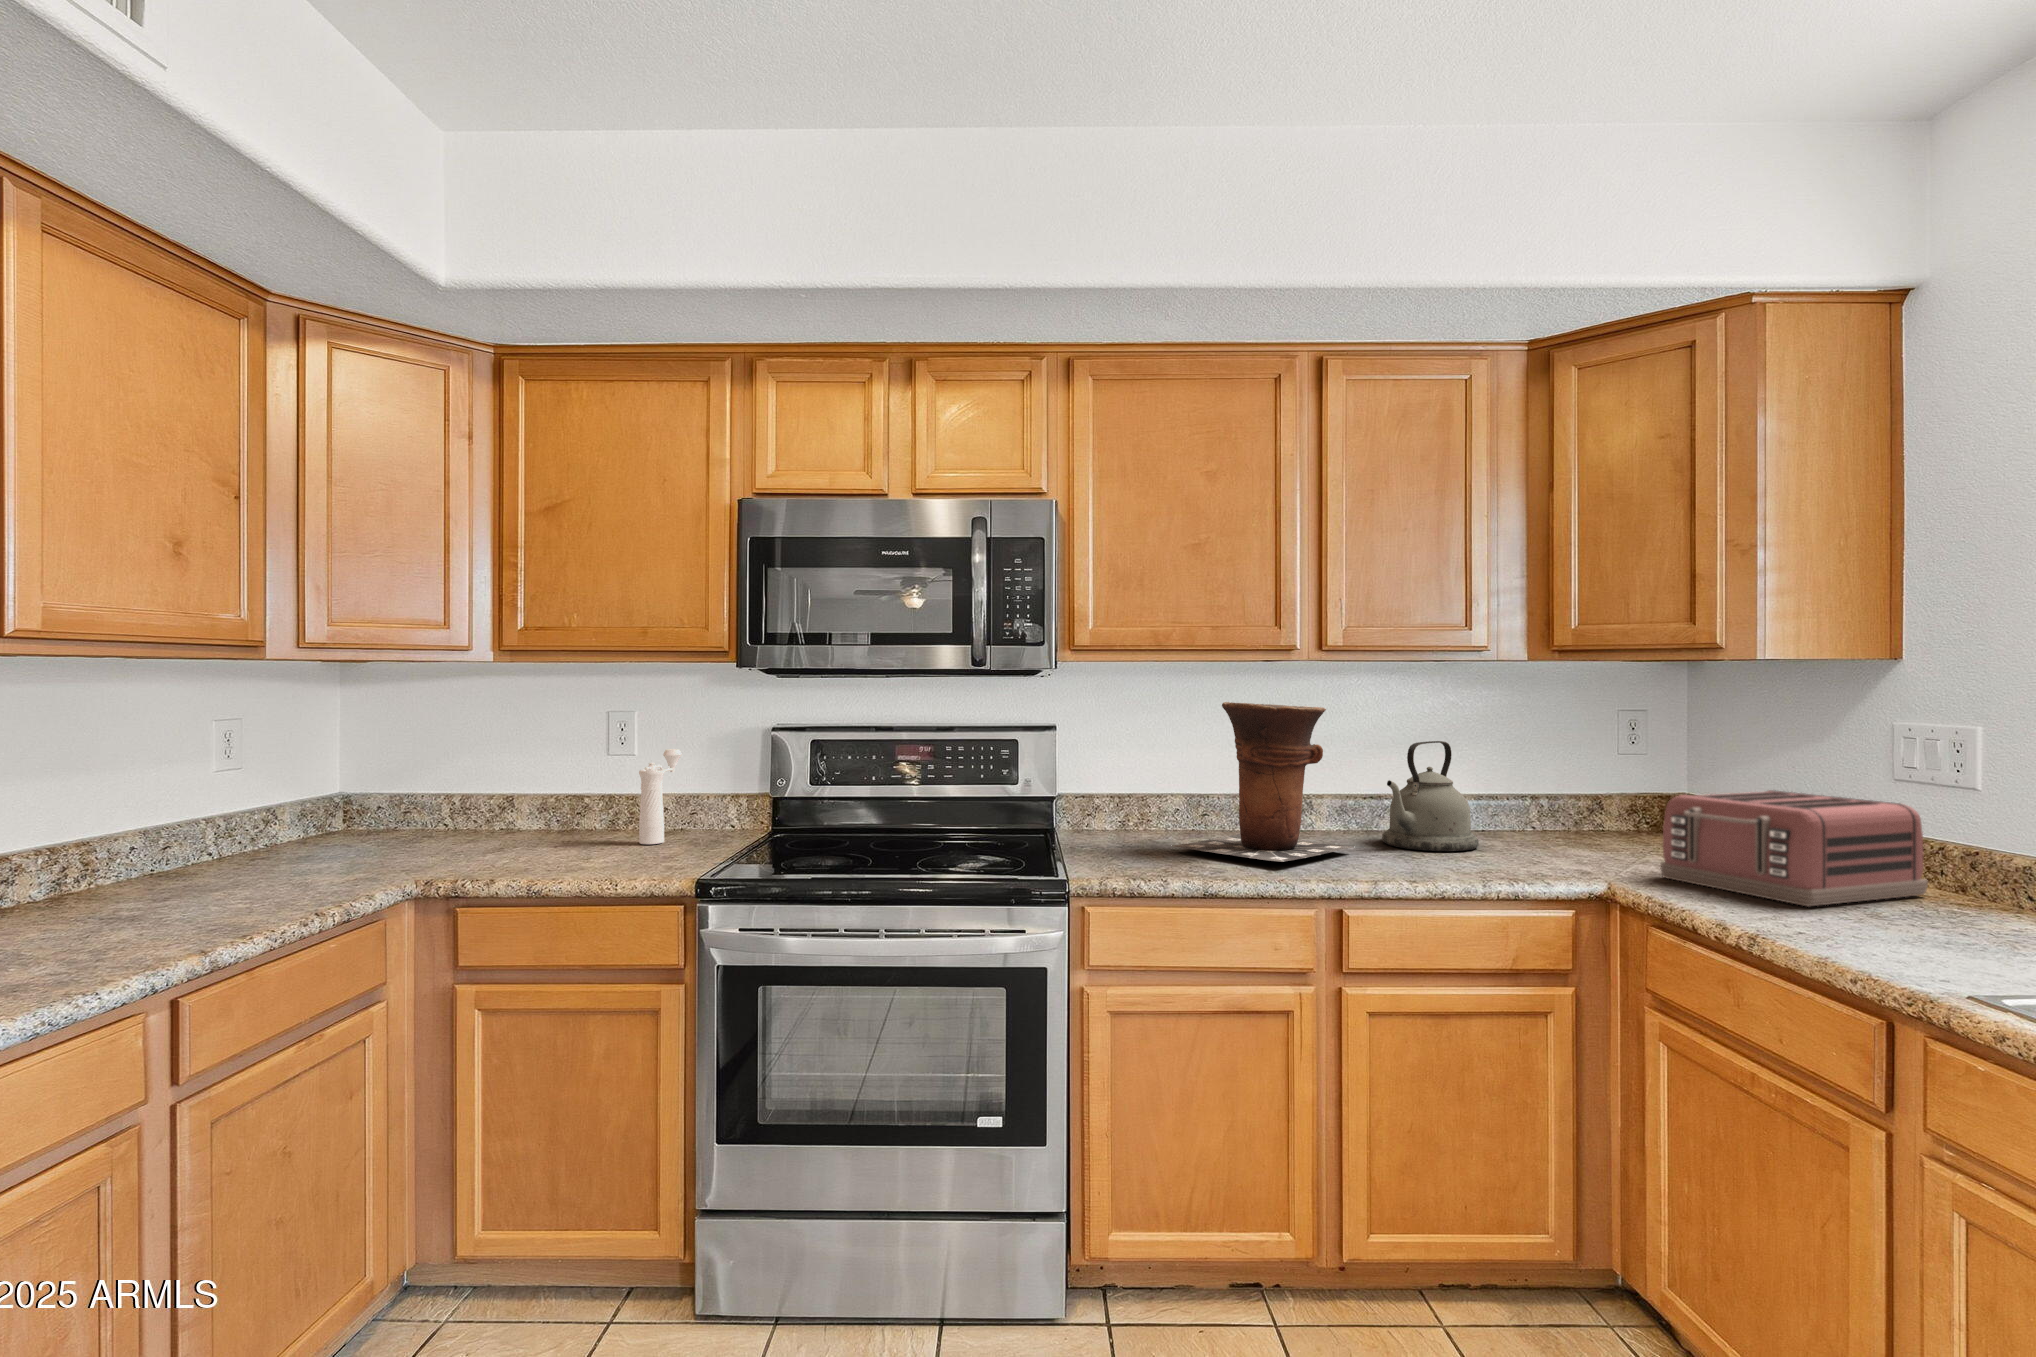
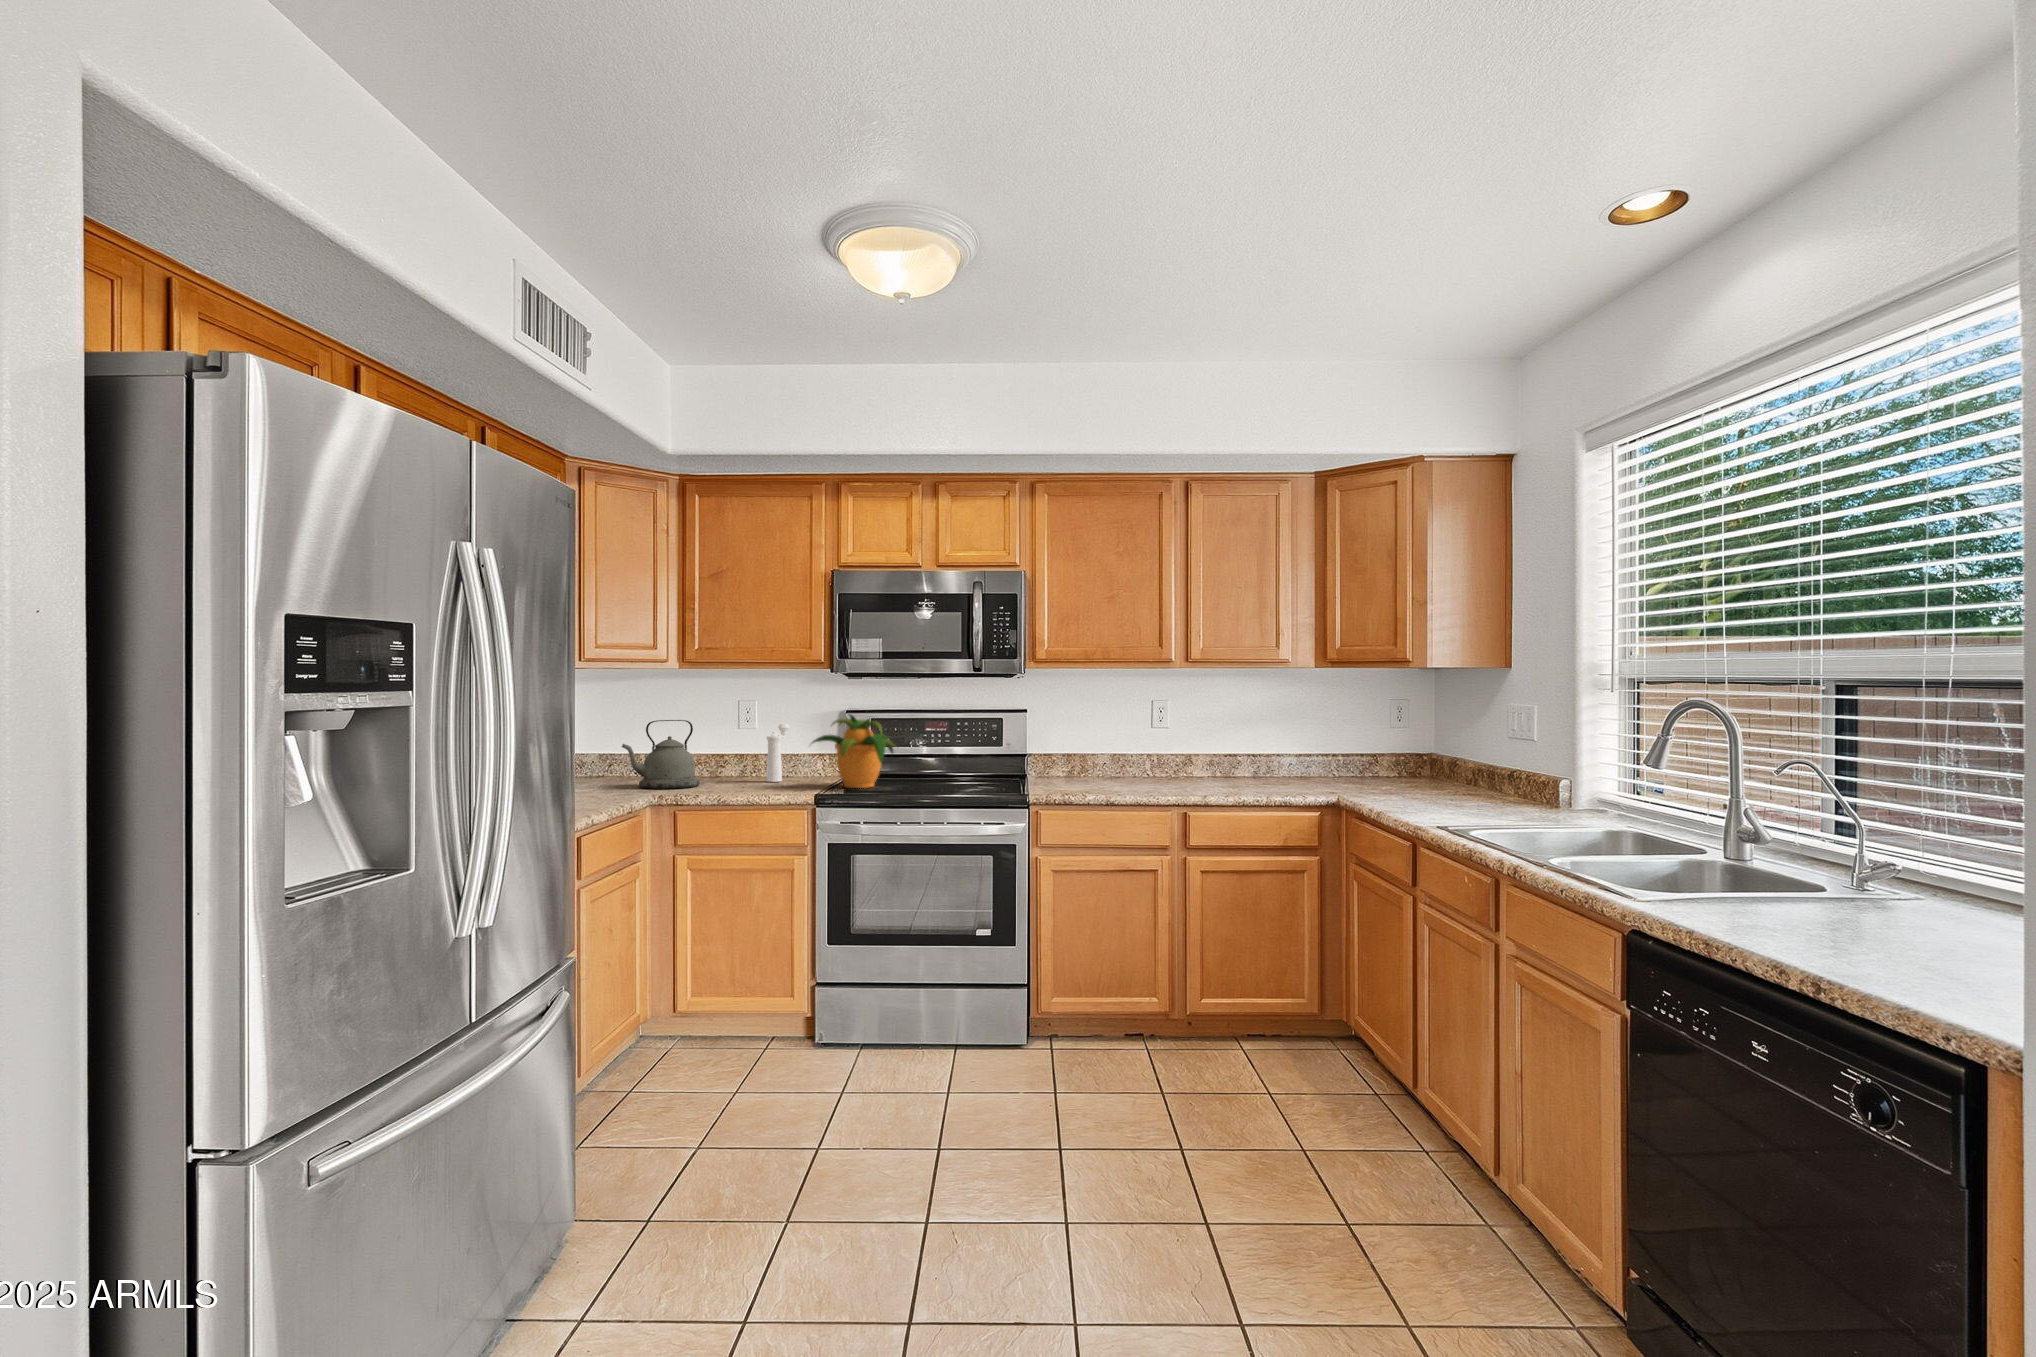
vase: present [1174,702,1352,862] -> none [1095,693,1206,786]
potted plant: none [694,735,850,861] -> present [811,714,894,788]
kettle: present [1382,741,1479,851] -> present [622,720,700,789]
toaster: present [1660,790,1928,907] -> none [1371,744,1503,802]

